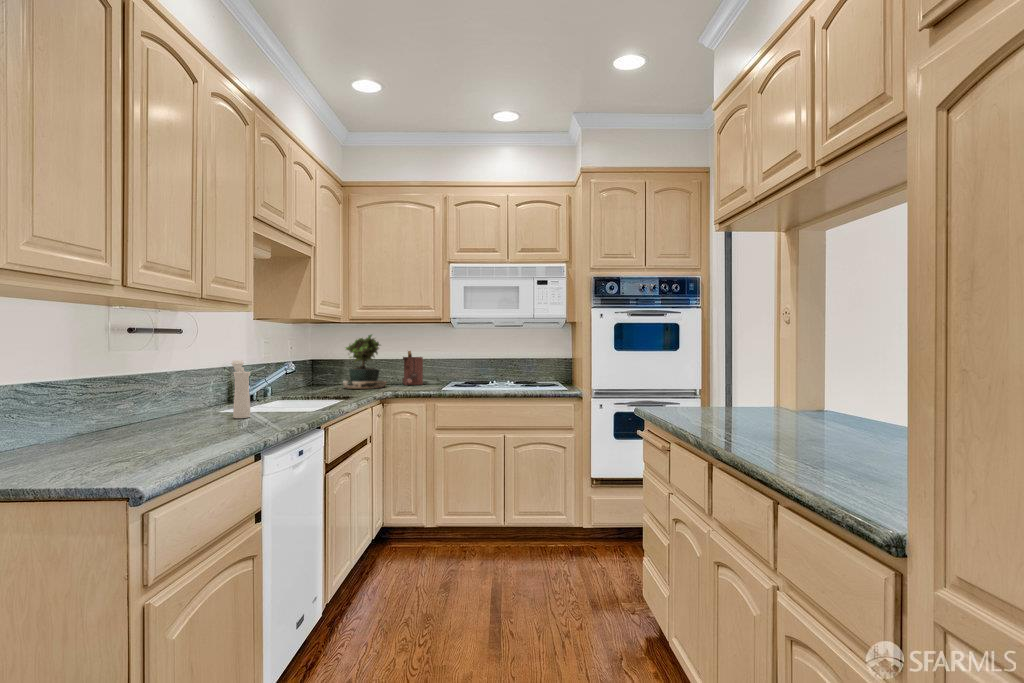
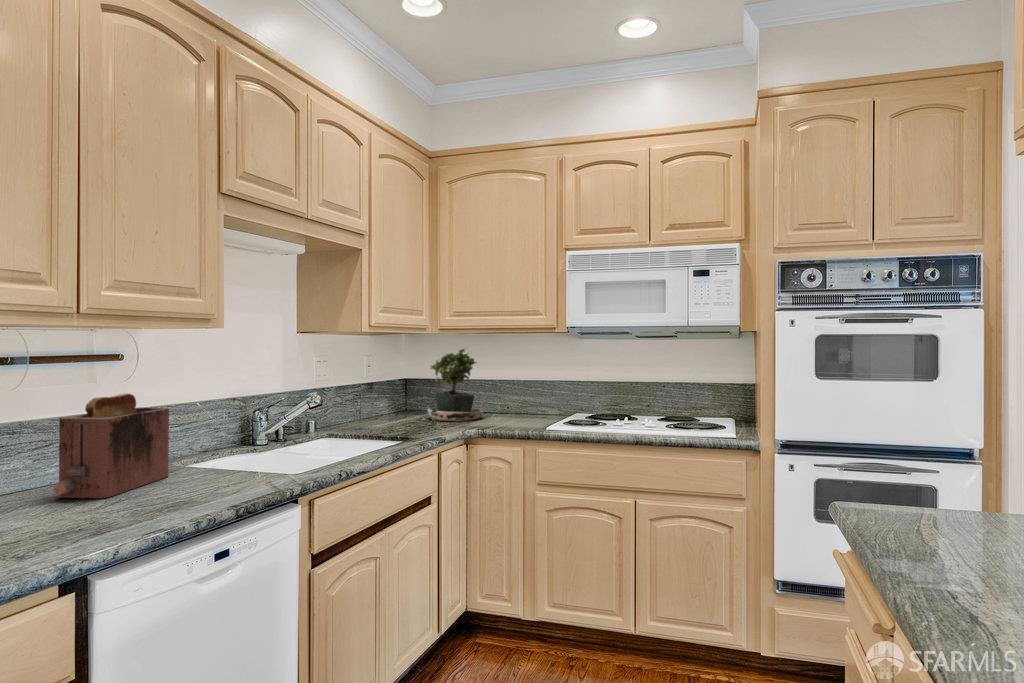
toaster: present [402,351,423,385] -> present [53,393,169,498]
pepper mill: present [231,360,251,418] -> none [210,392,238,475]

